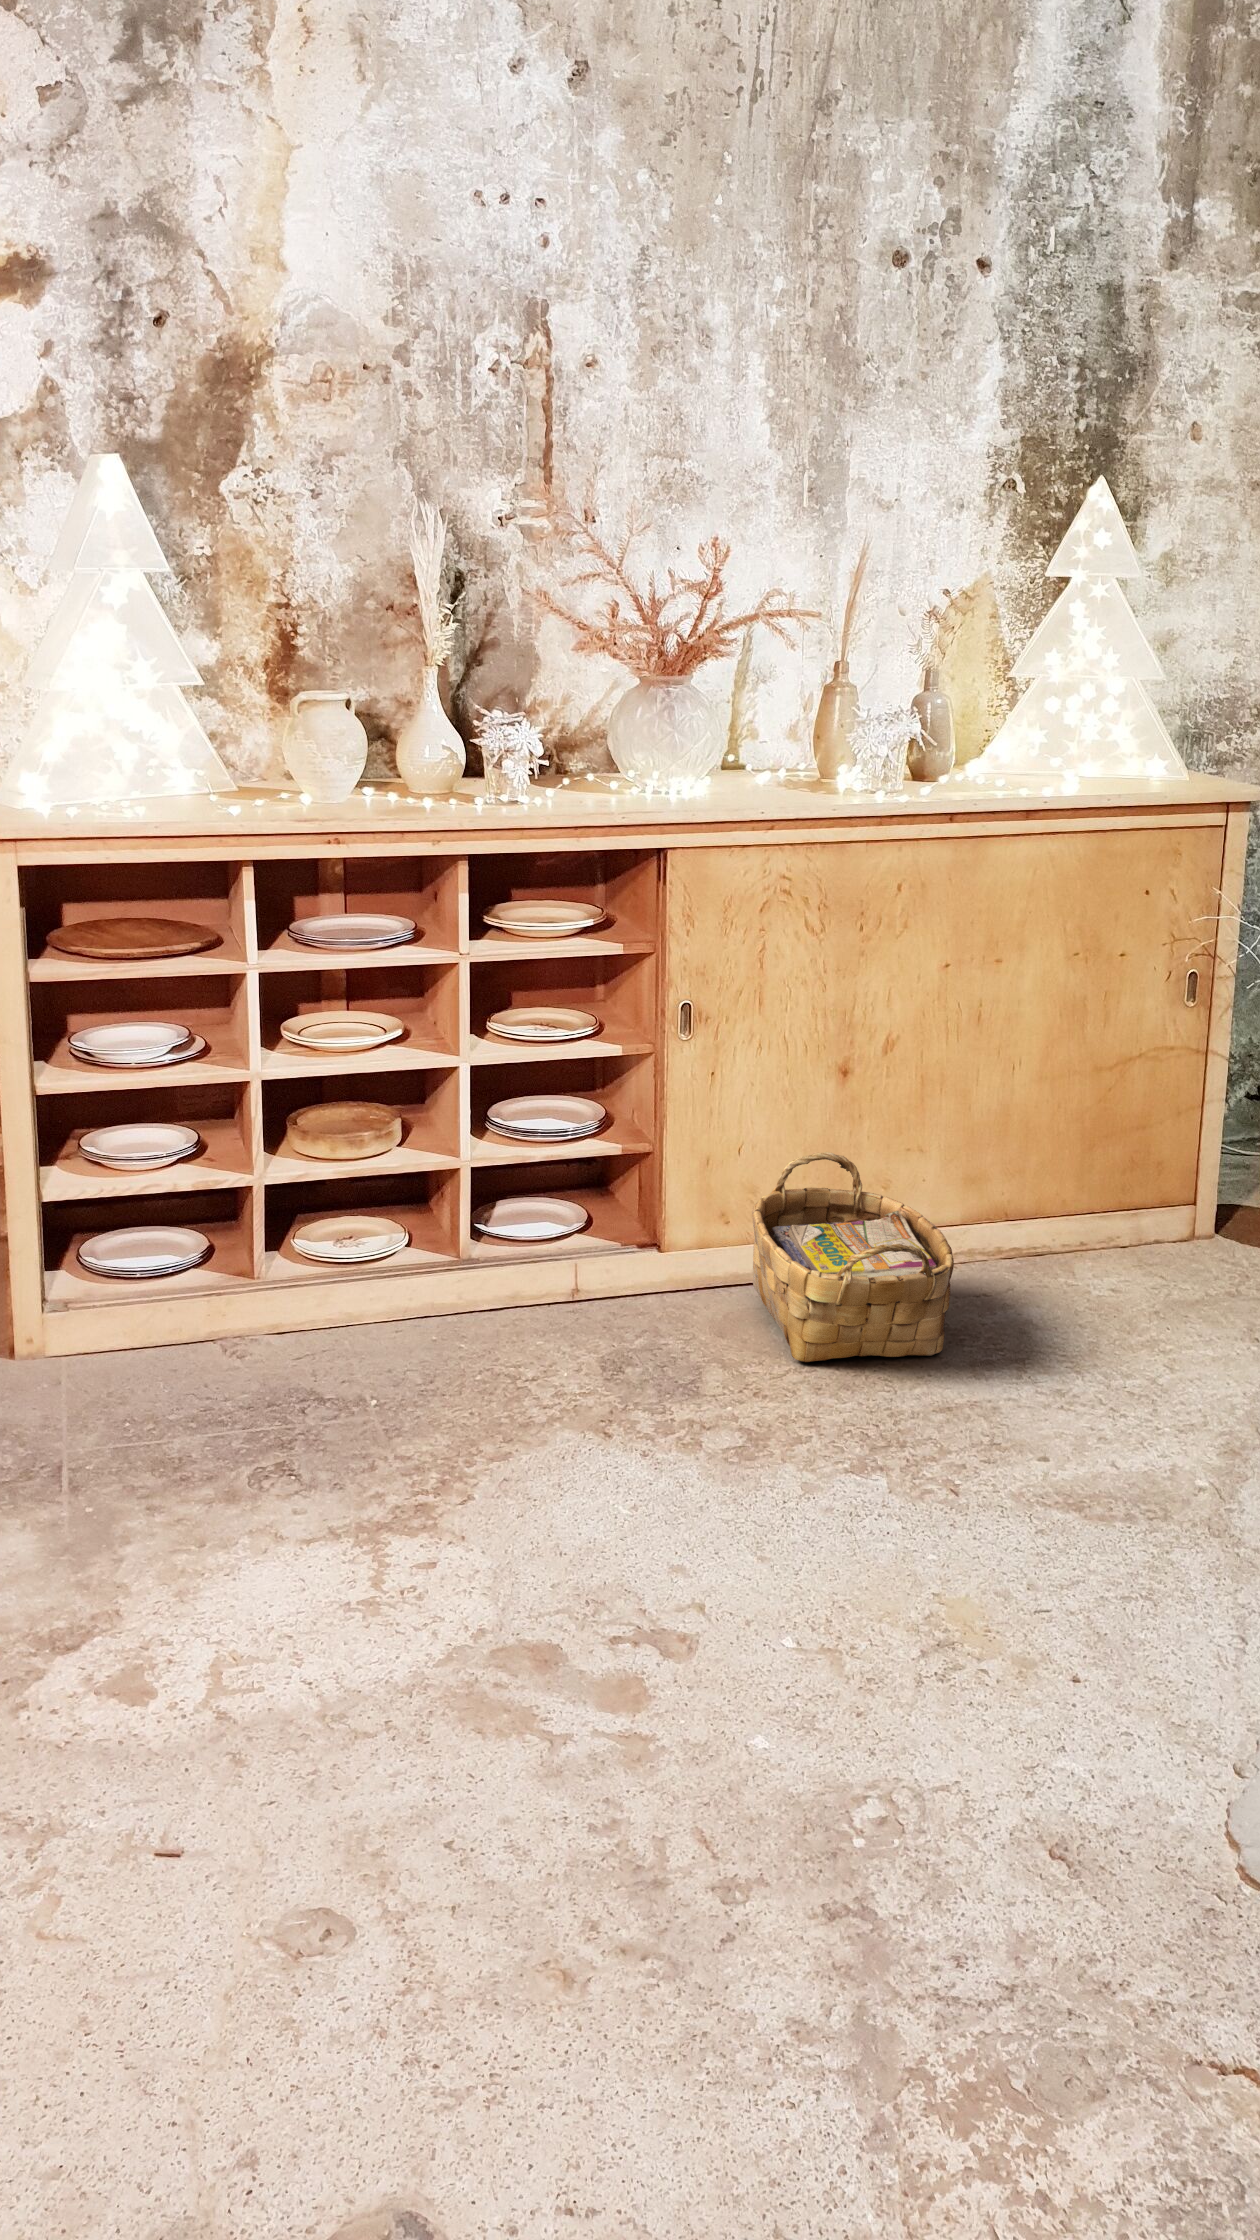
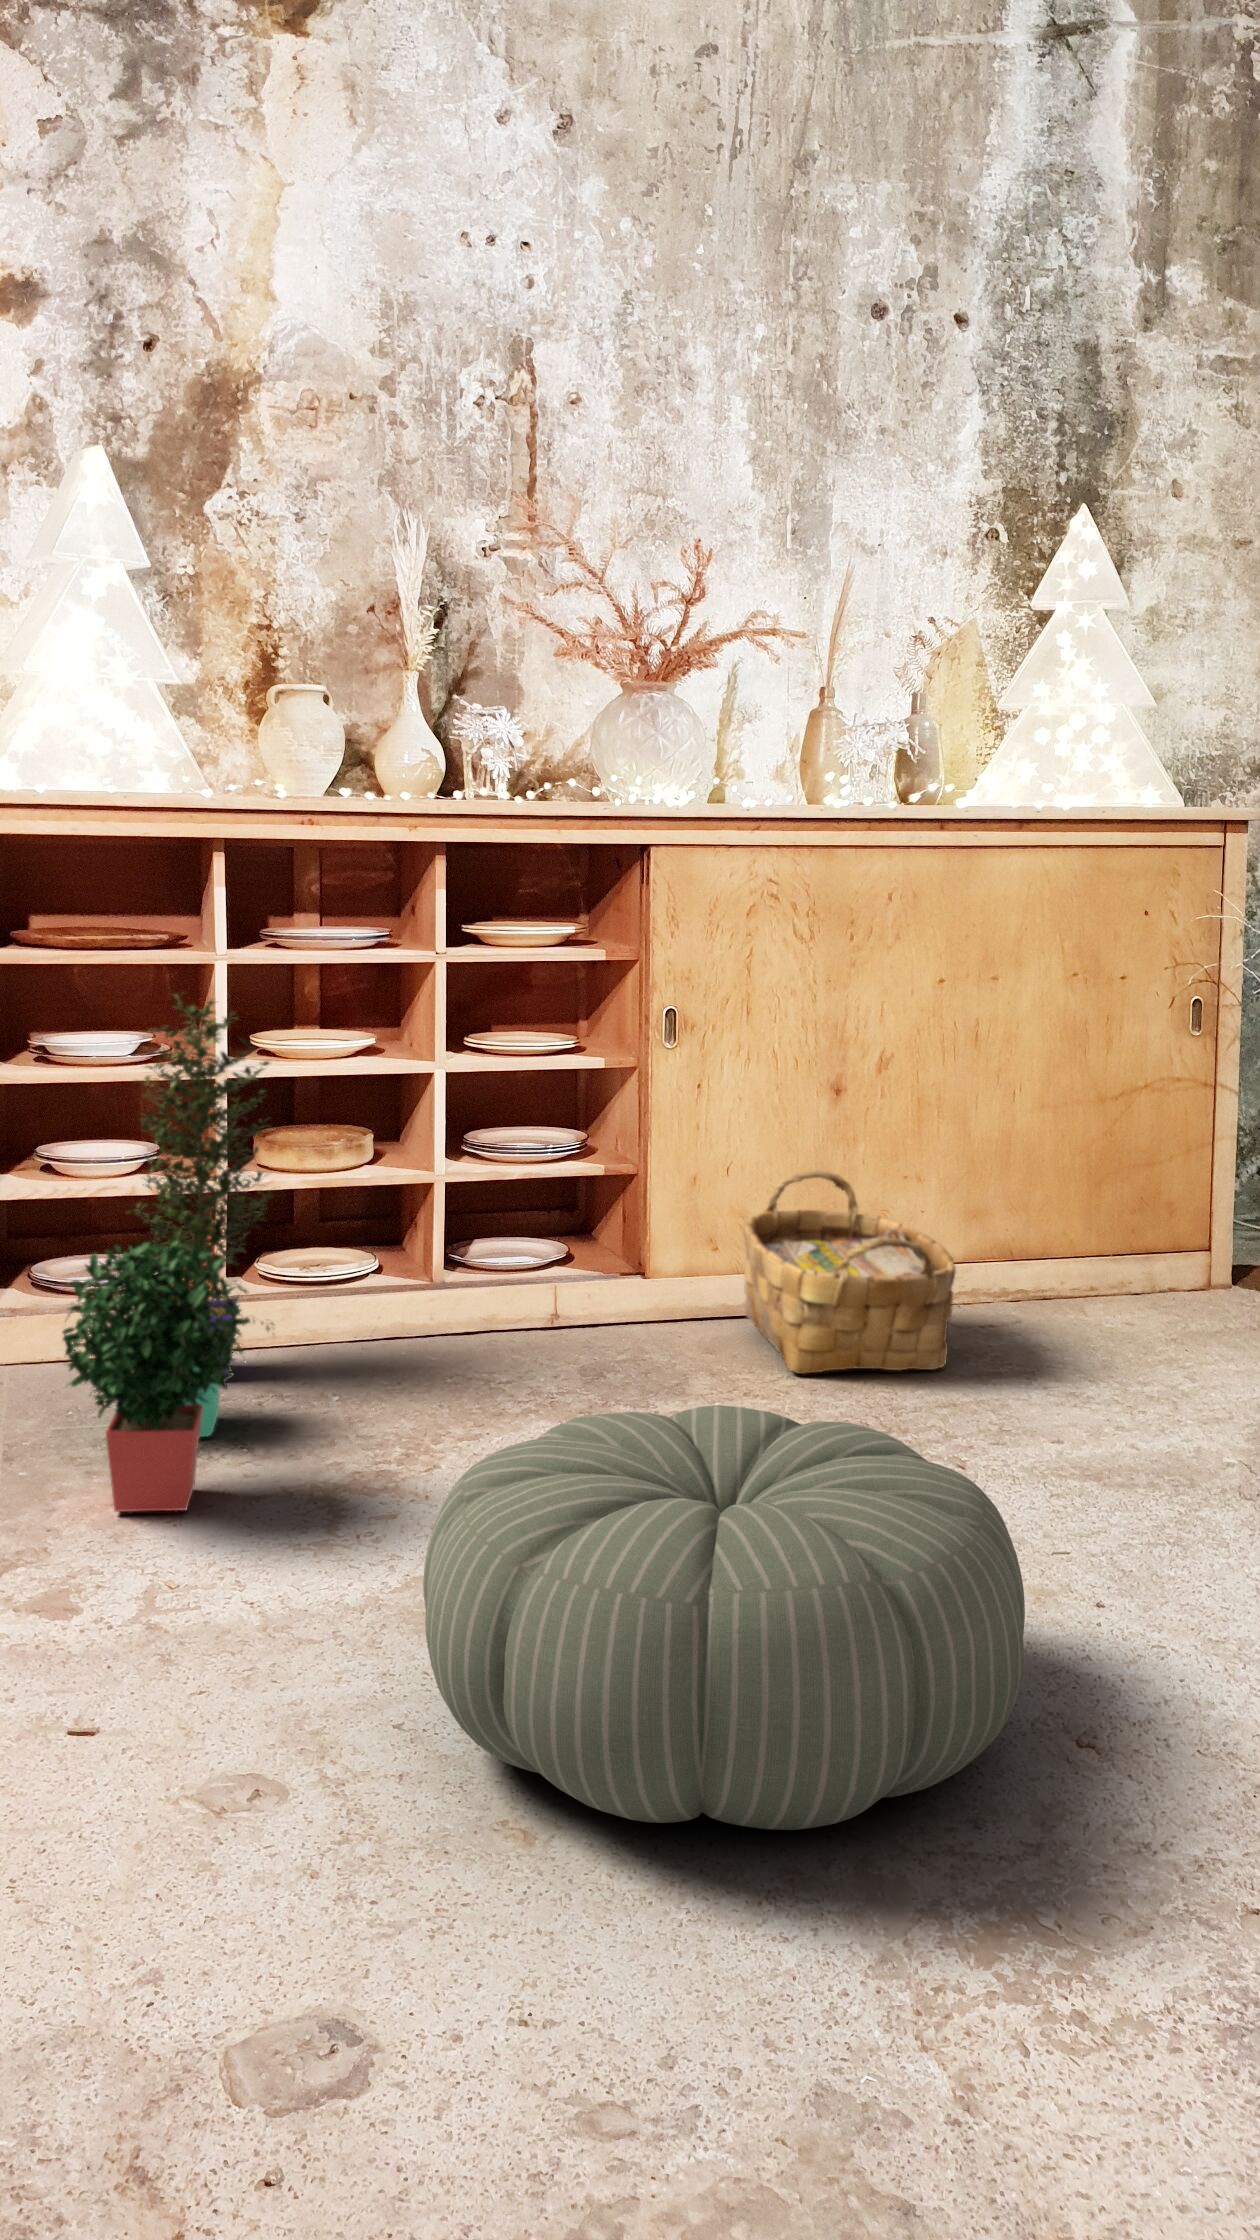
potted plant: none [105,1012,313,1554] -> present [63,994,274,1512]
pouf: none [447,1504,1008,1980] -> present [423,1405,1025,1830]

